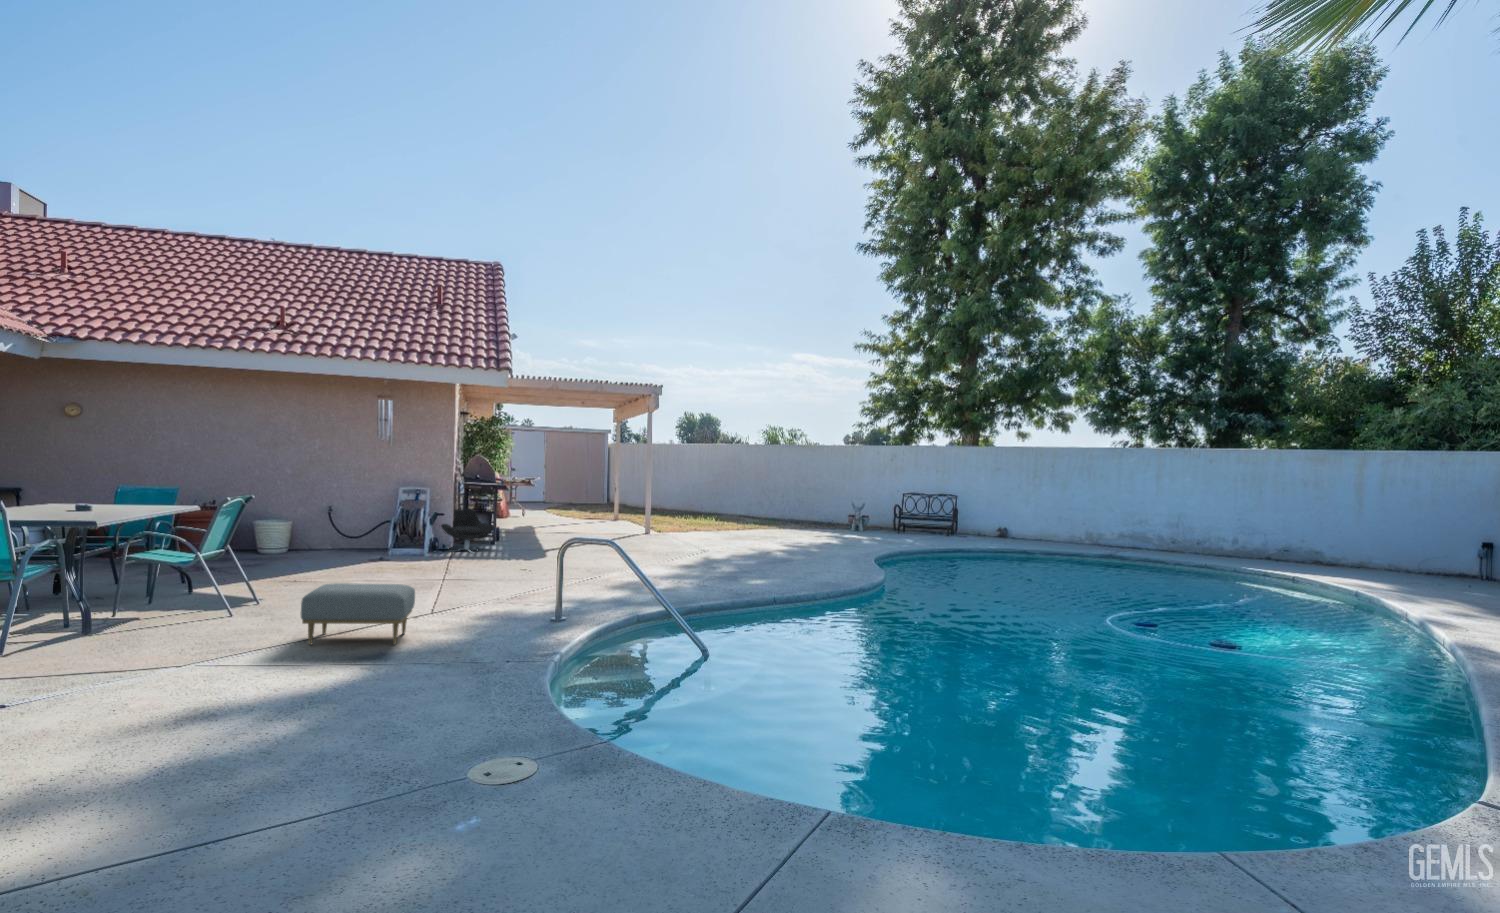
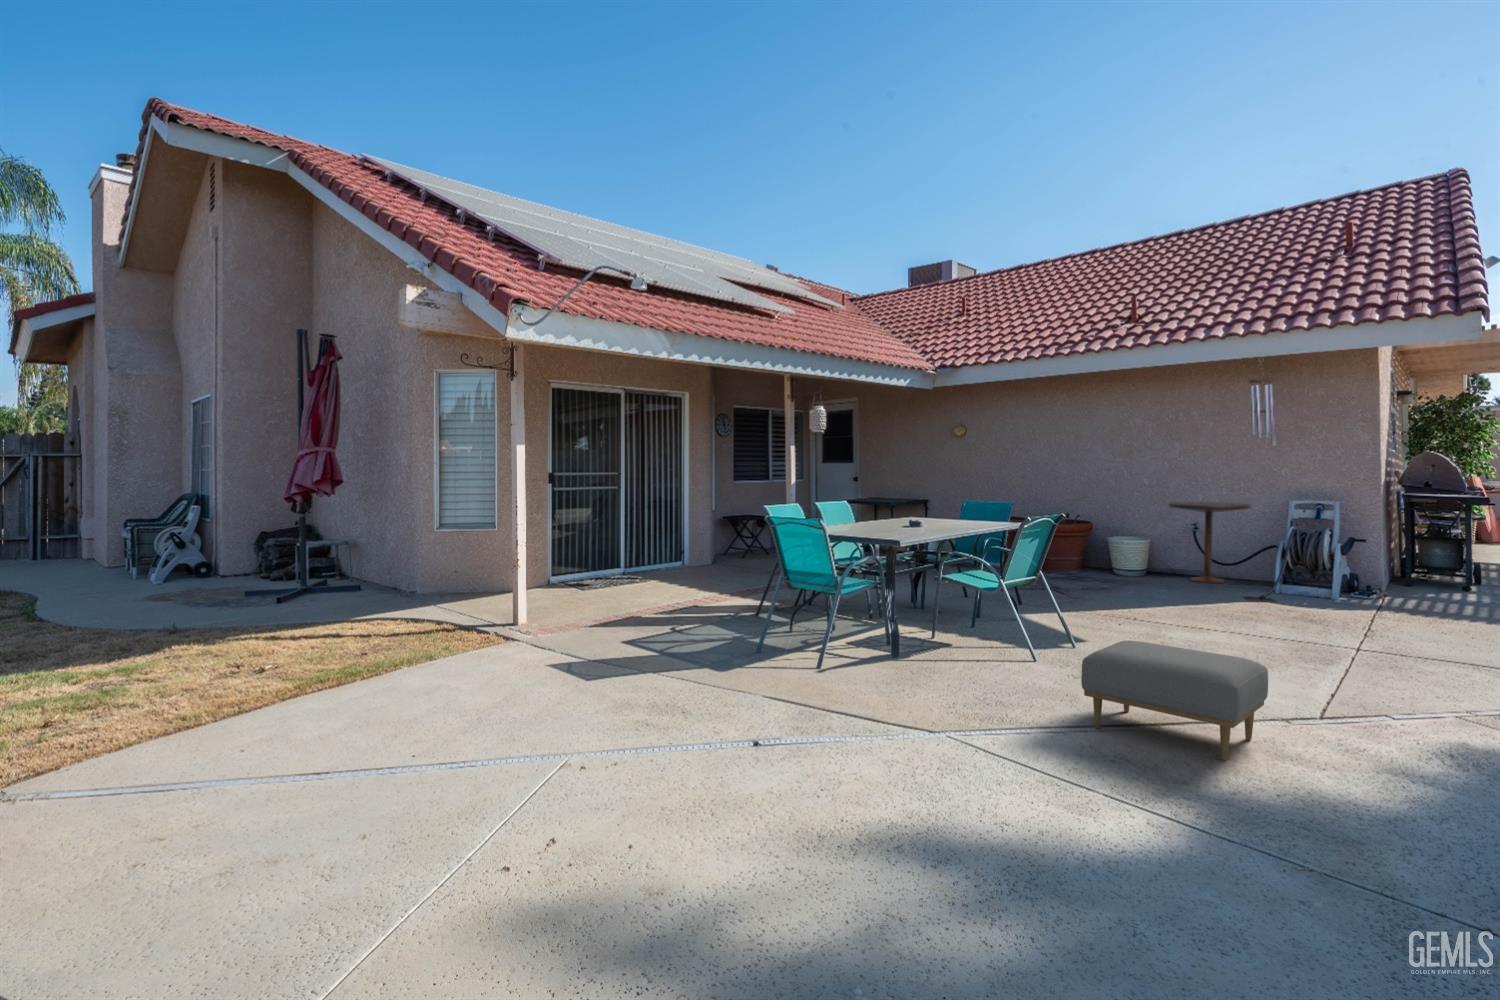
pedestal table: none [307,487,372,552] -> present [1168,502,1251,583]
lounge chair: present [441,509,494,552] -> none [1360,533,1462,602]

